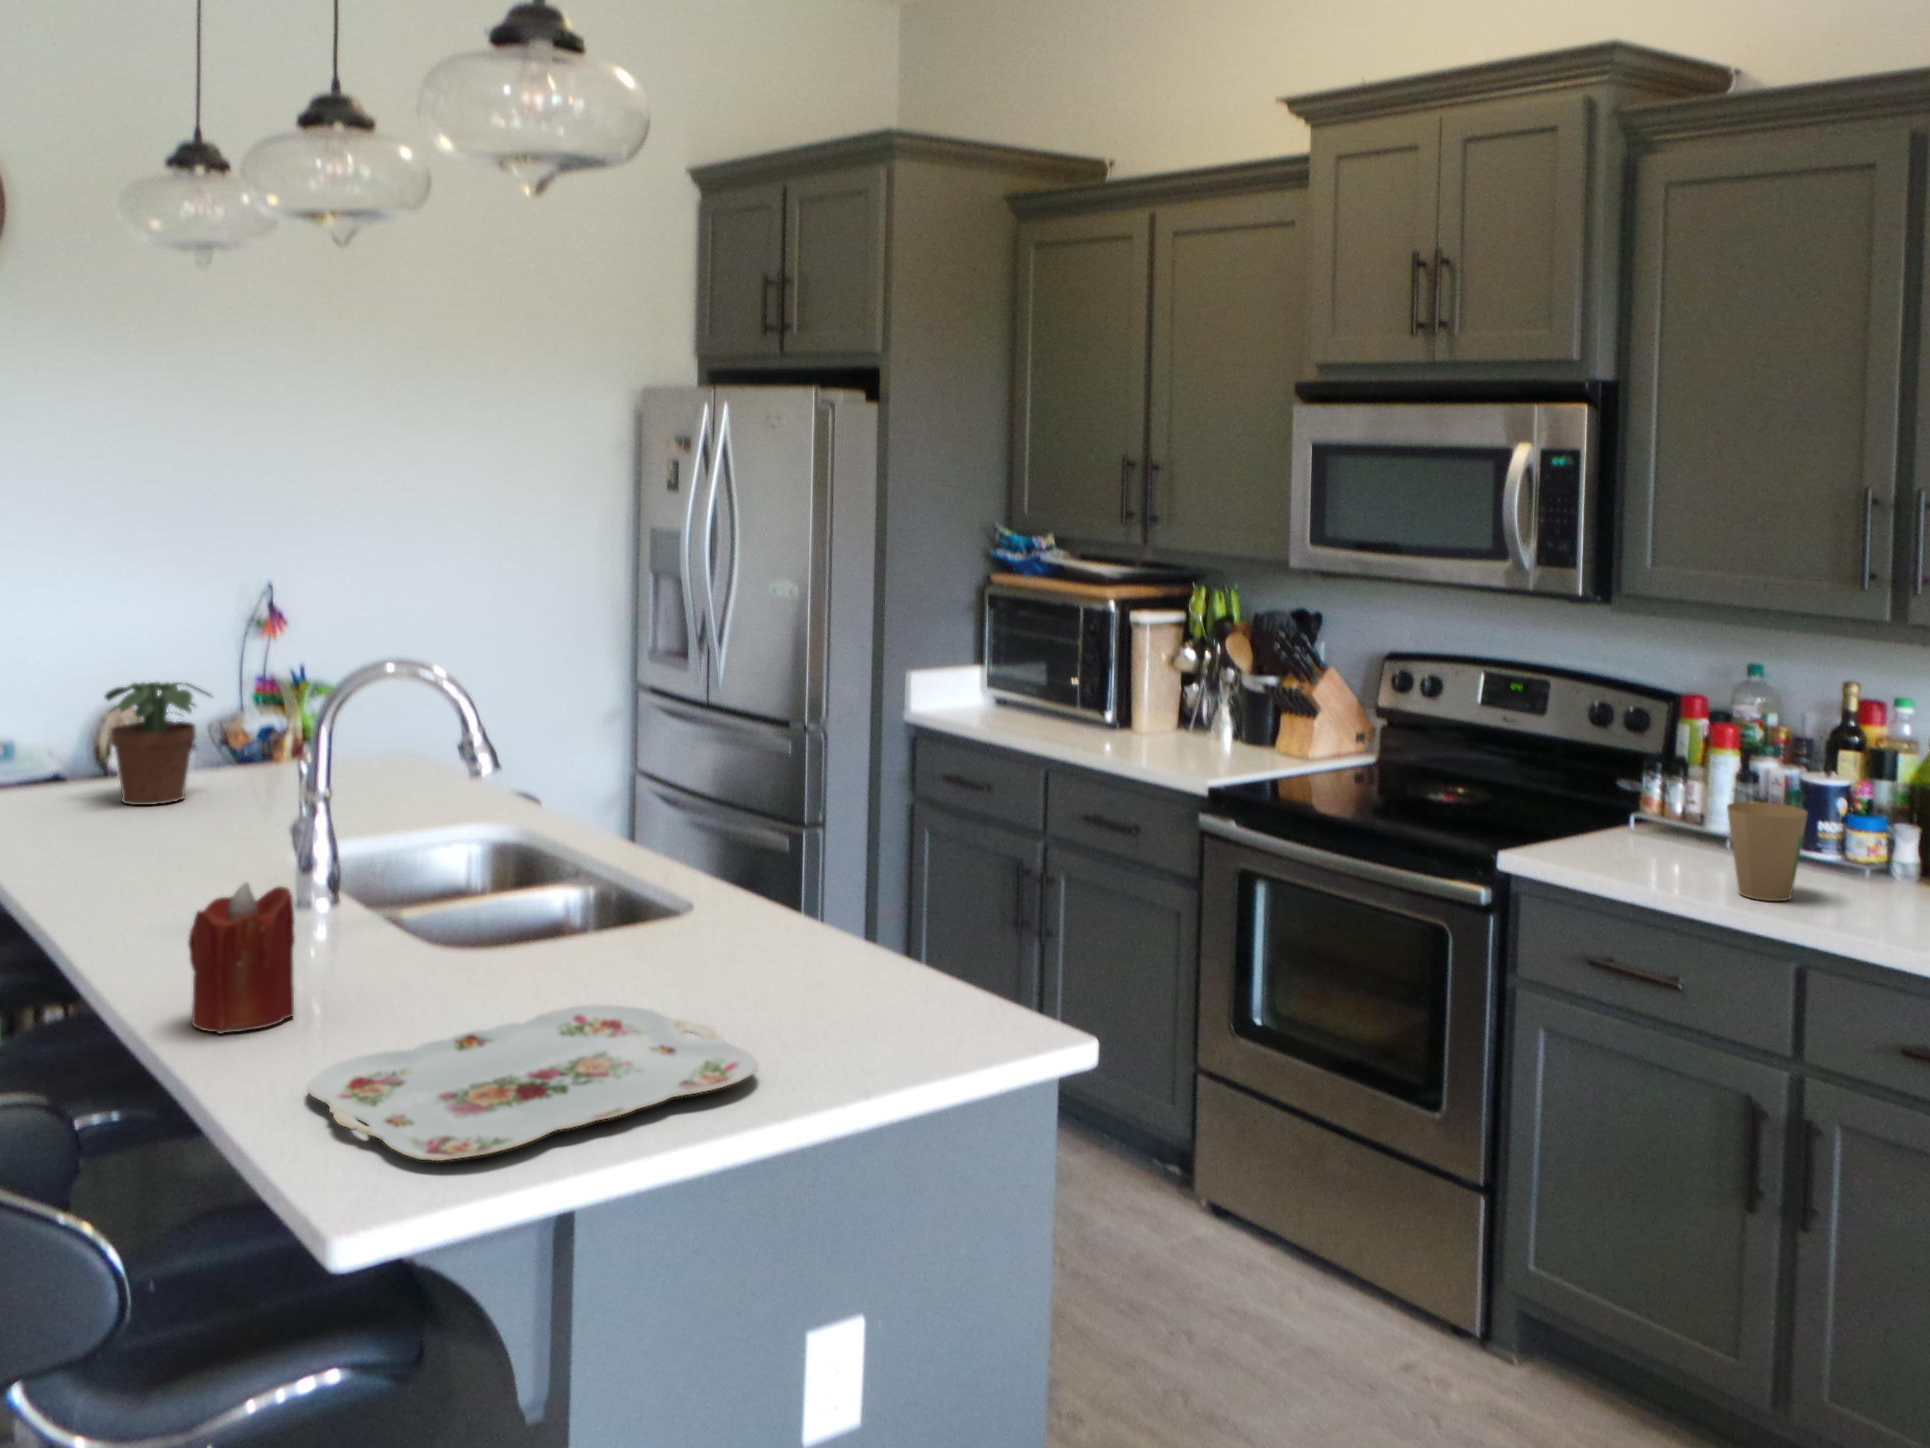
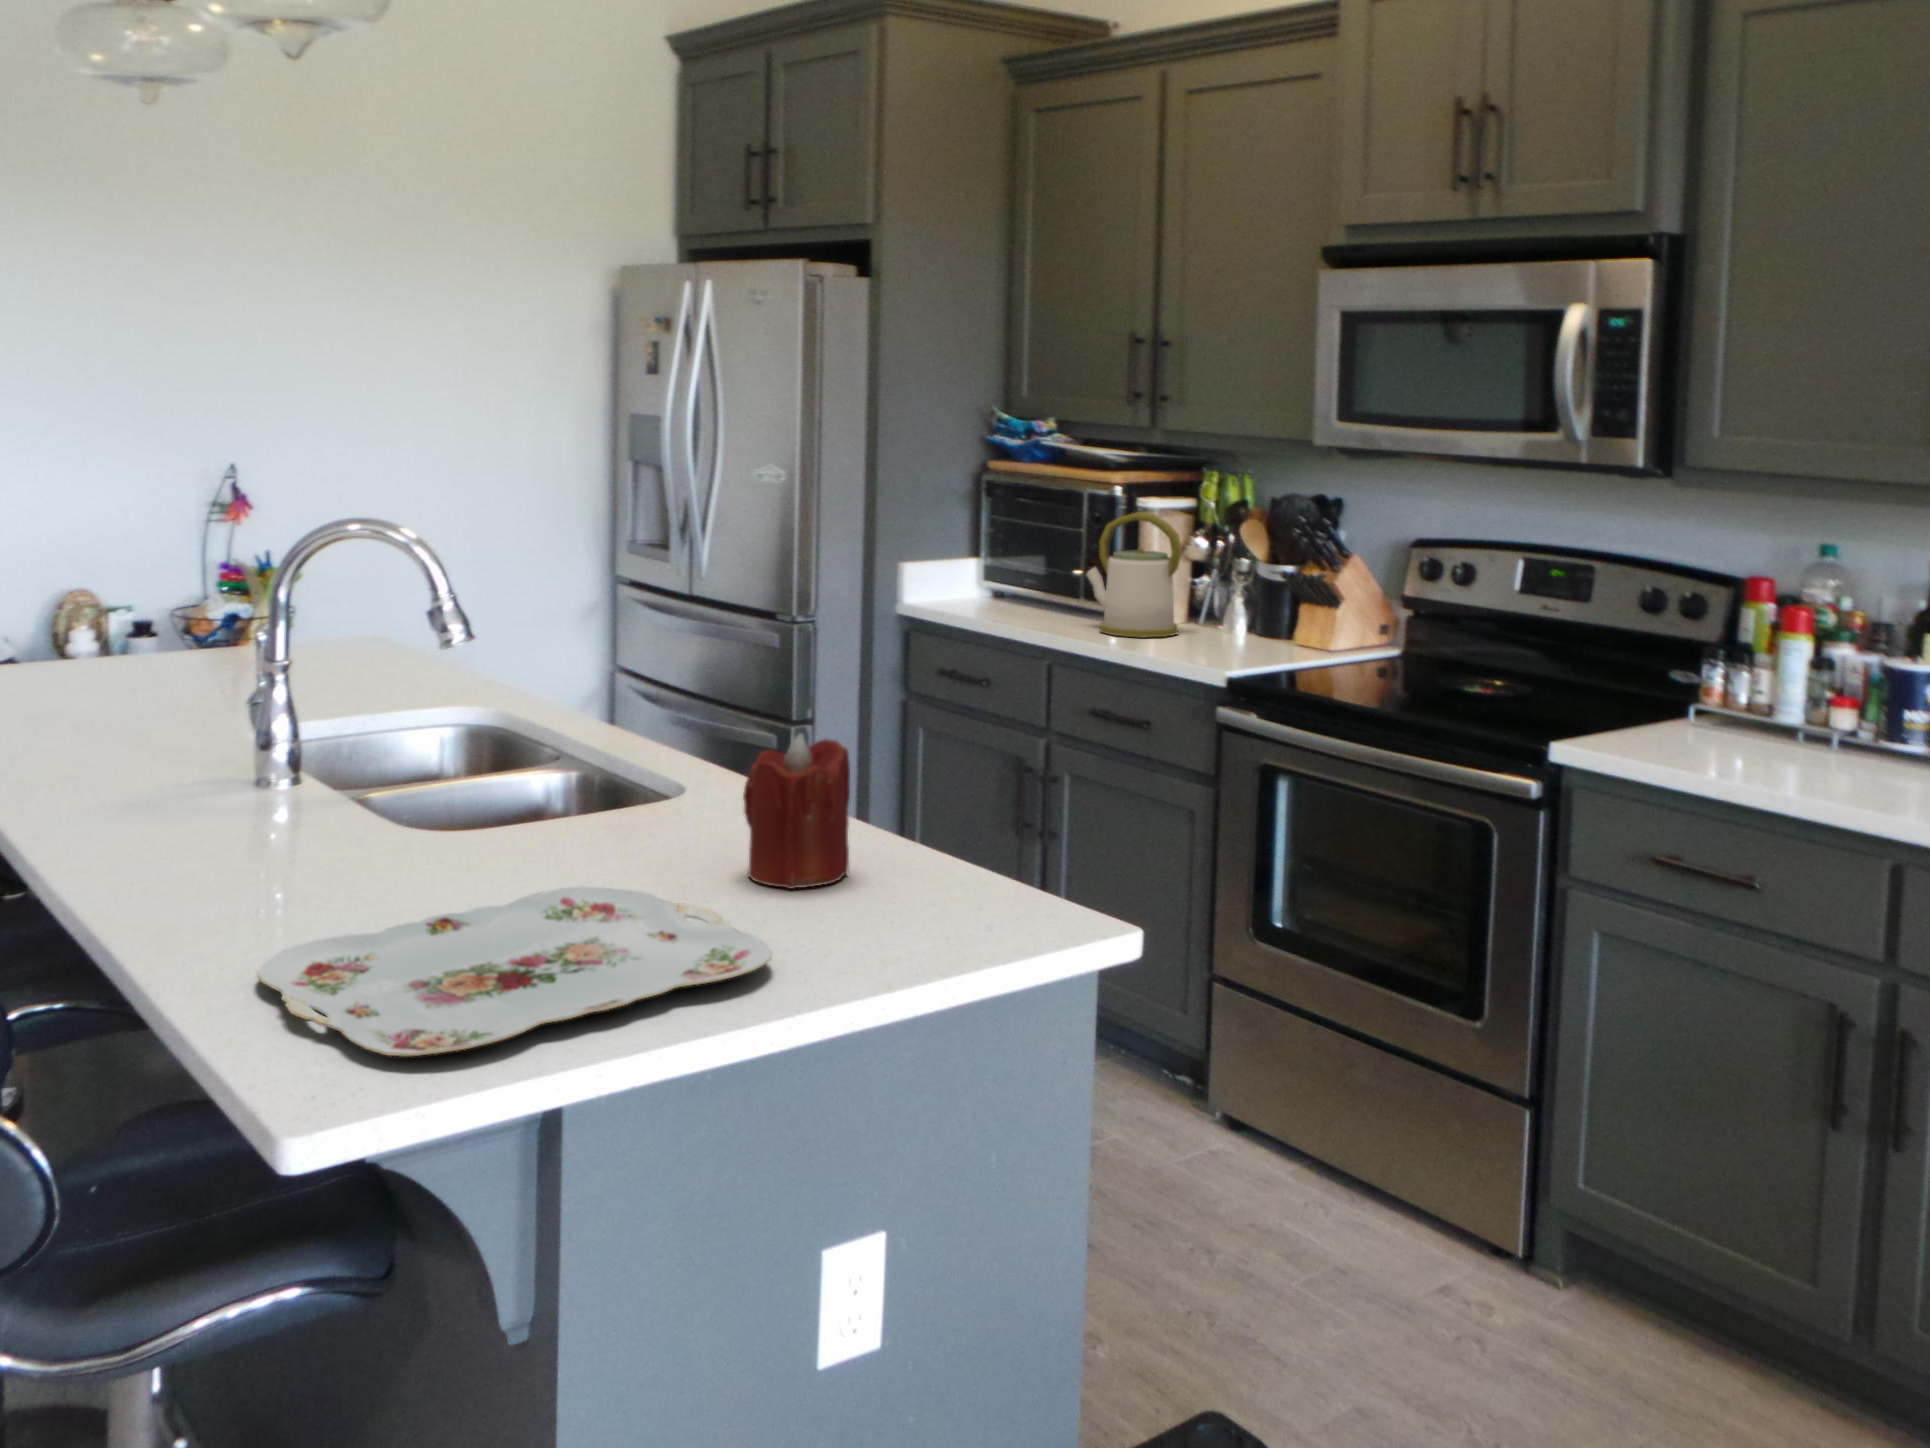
kettle: none [1081,627,1172,747] -> present [1086,512,1182,637]
potted plant: present [105,682,213,805] -> none [53,554,171,684]
paper cup: present [1727,802,1808,901] -> none [1815,686,1907,793]
candle: present [188,883,295,1034] -> present [743,734,850,889]

